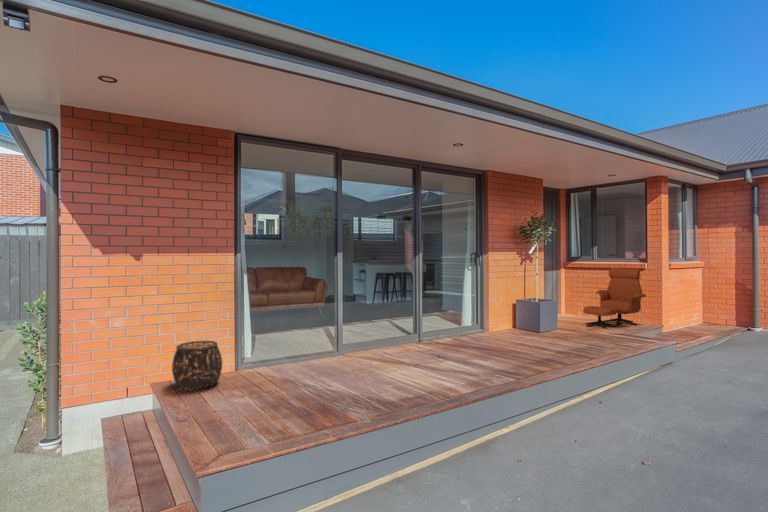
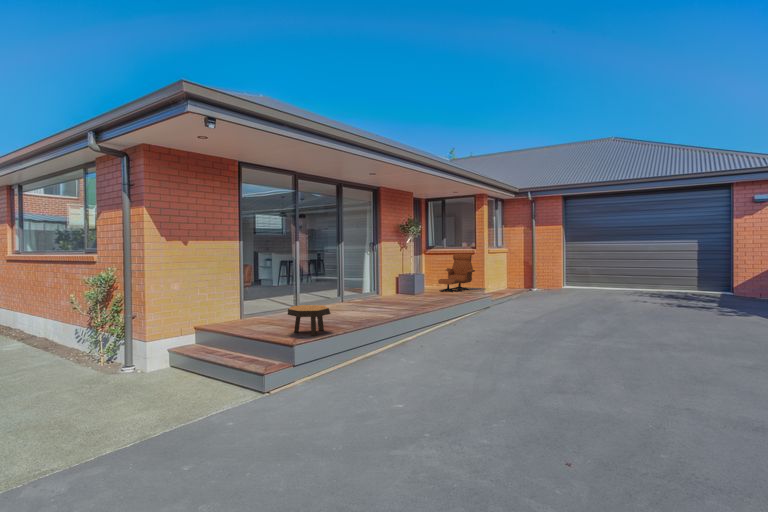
woven basket: present [172,341,222,390] -> none [211,298,243,327]
footstool: none [245,368,324,441] -> present [288,305,330,336]

